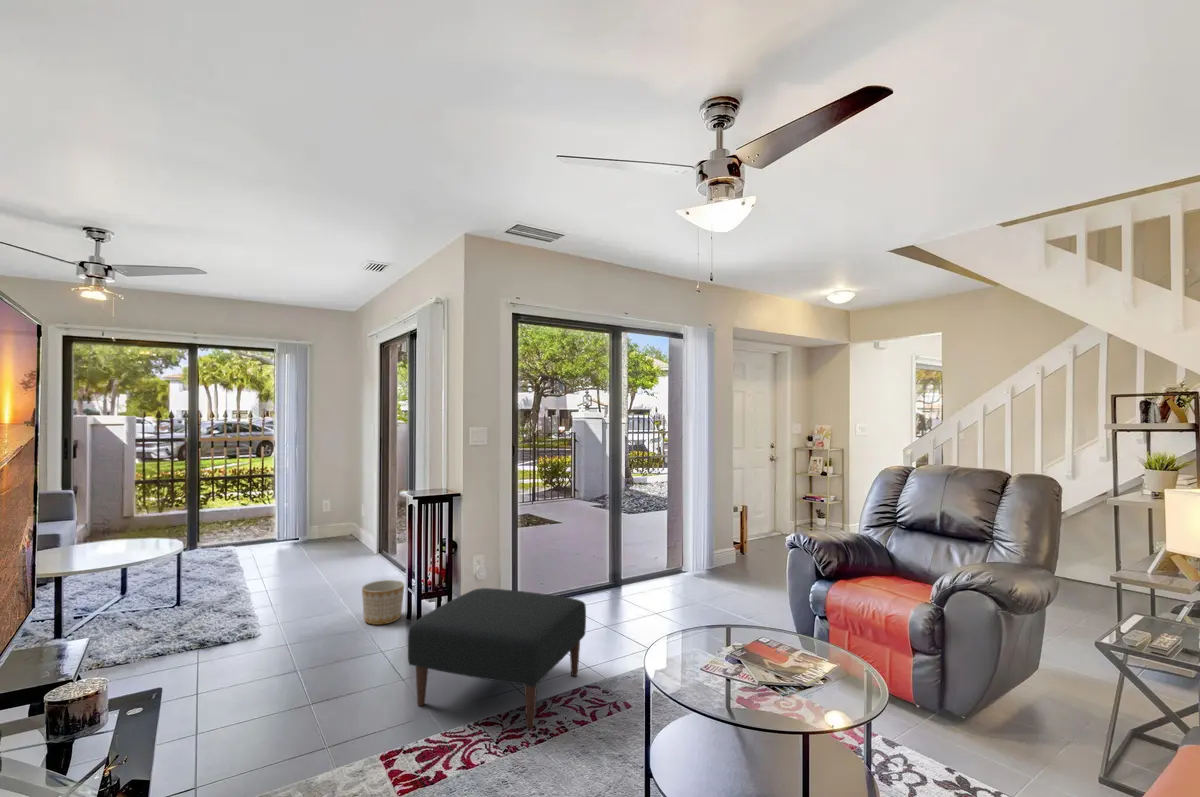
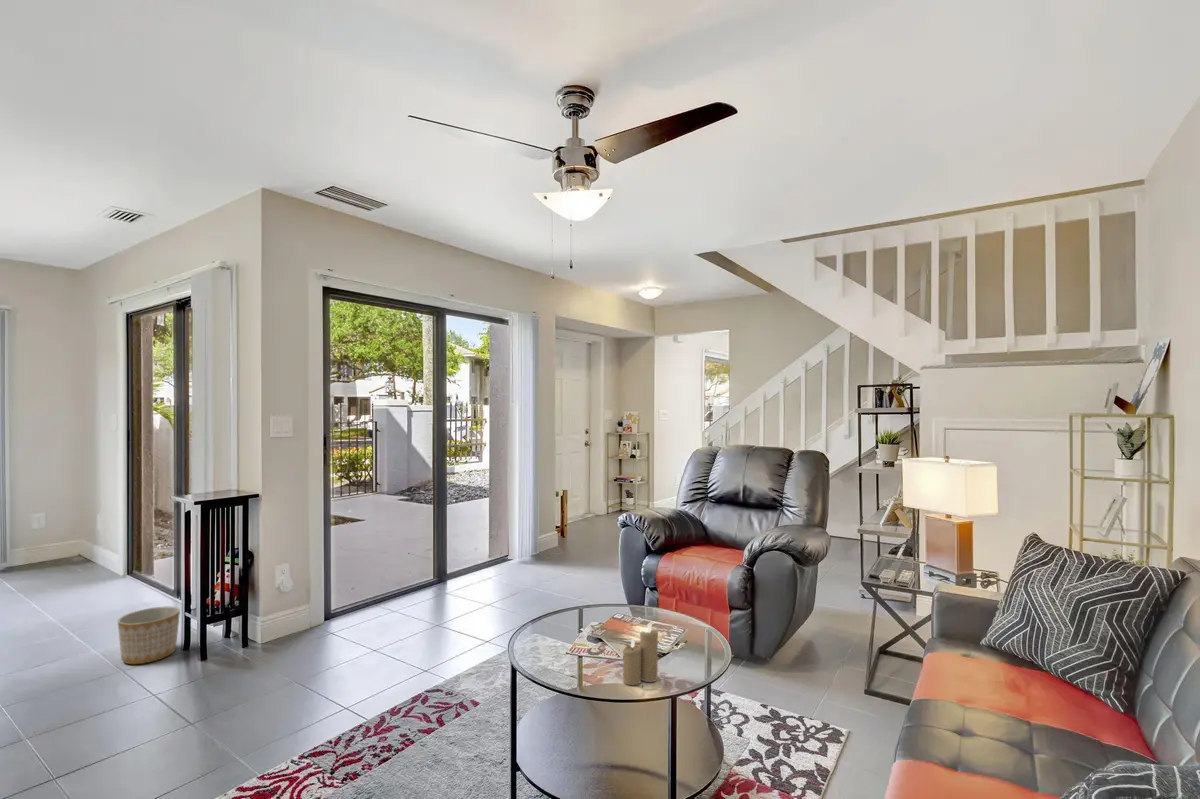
ottoman: present [408,588,586,728] -> none [207,600,422,750]
candle: none [759,651,799,714] -> present [623,624,658,685]

